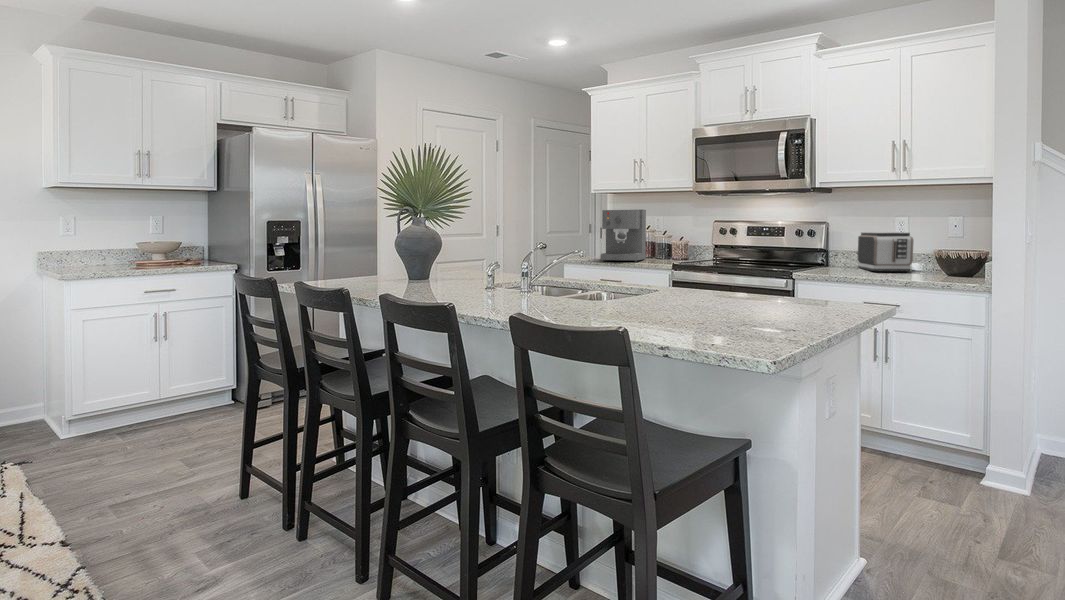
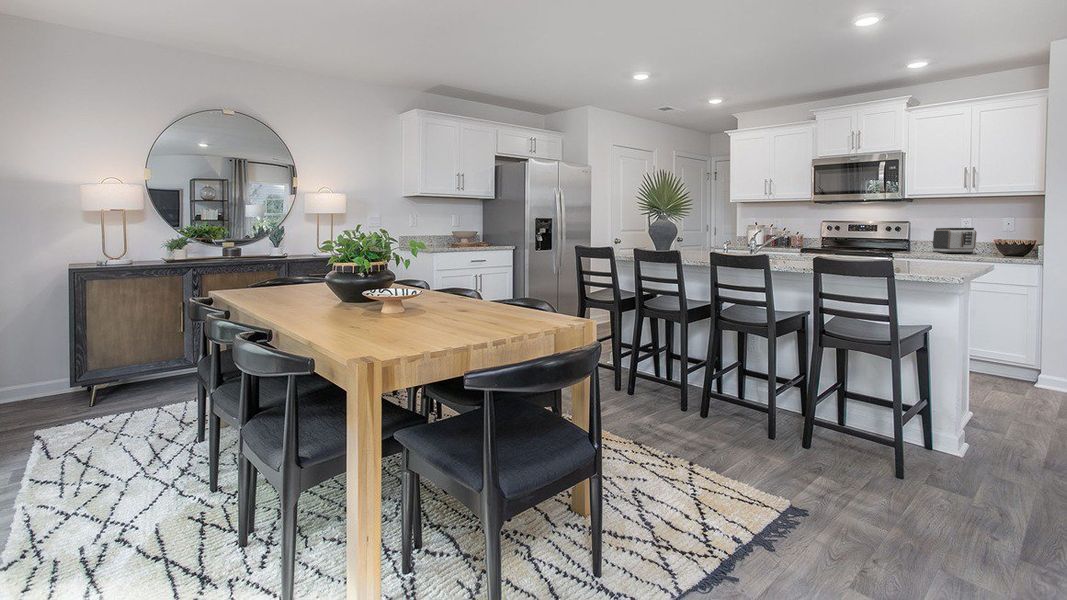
coffee maker: present [601,209,646,262] -> none [743,213,774,248]

